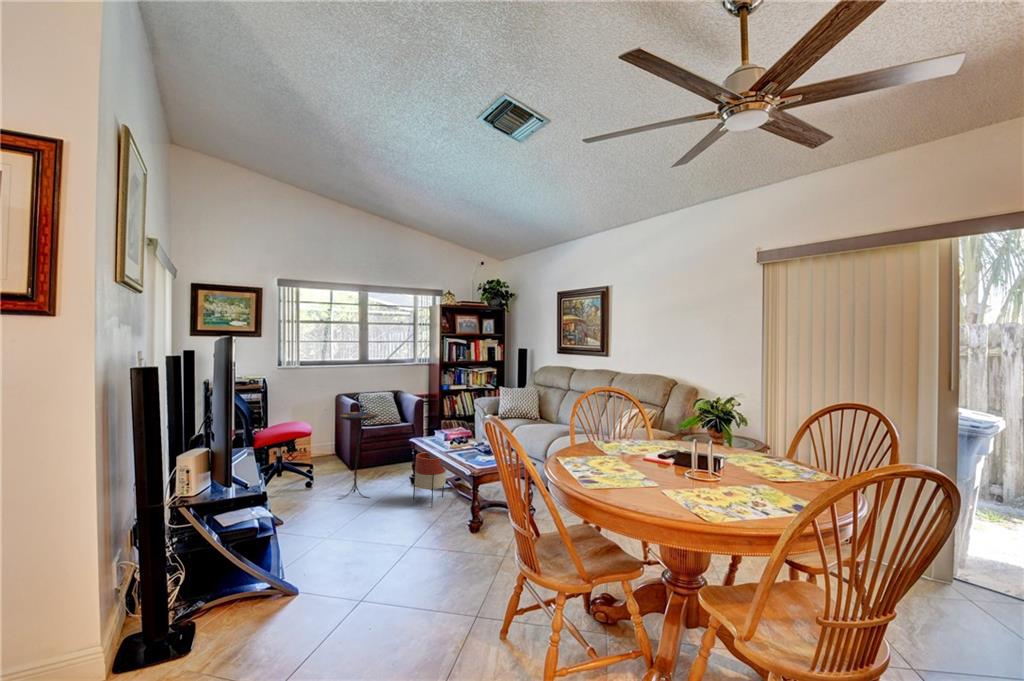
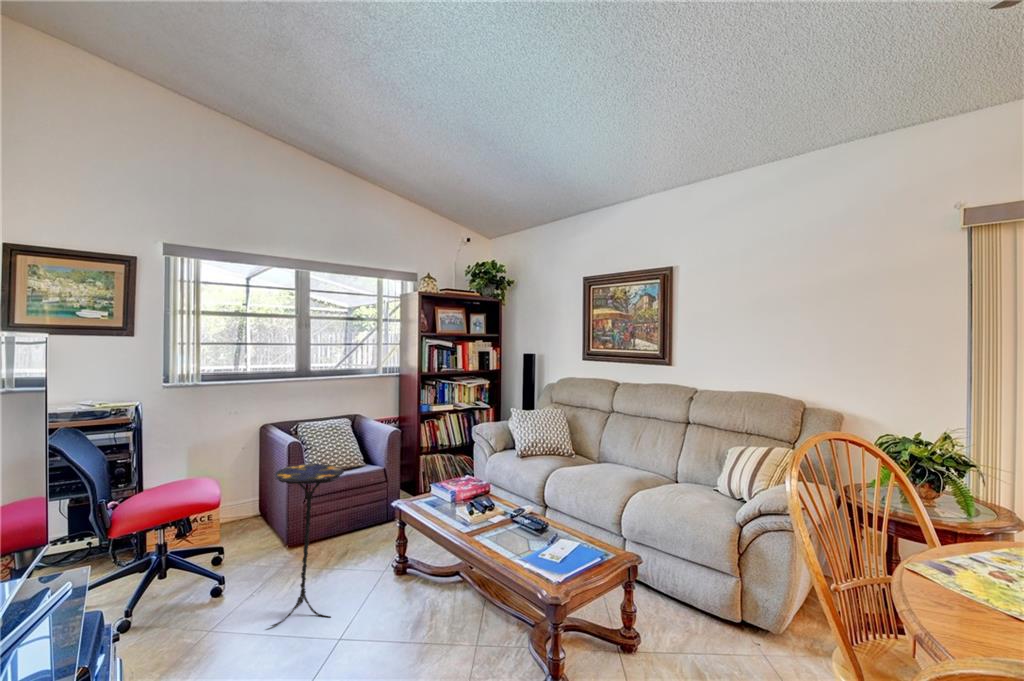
planter: present [413,452,446,507] -> none [409,528,467,634]

